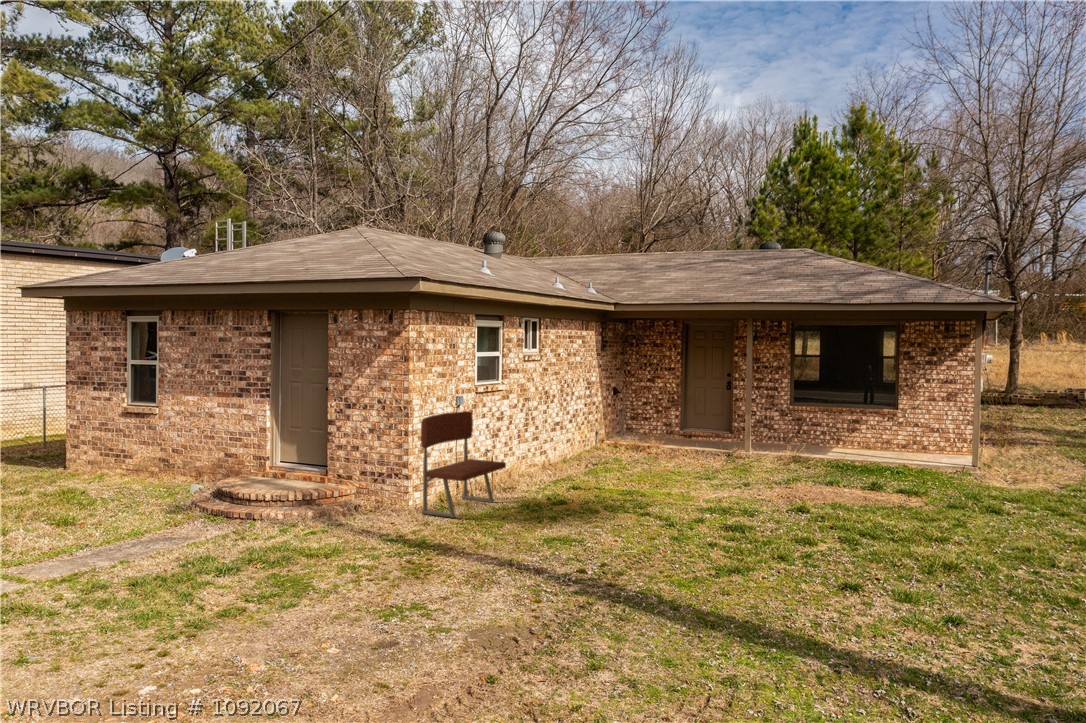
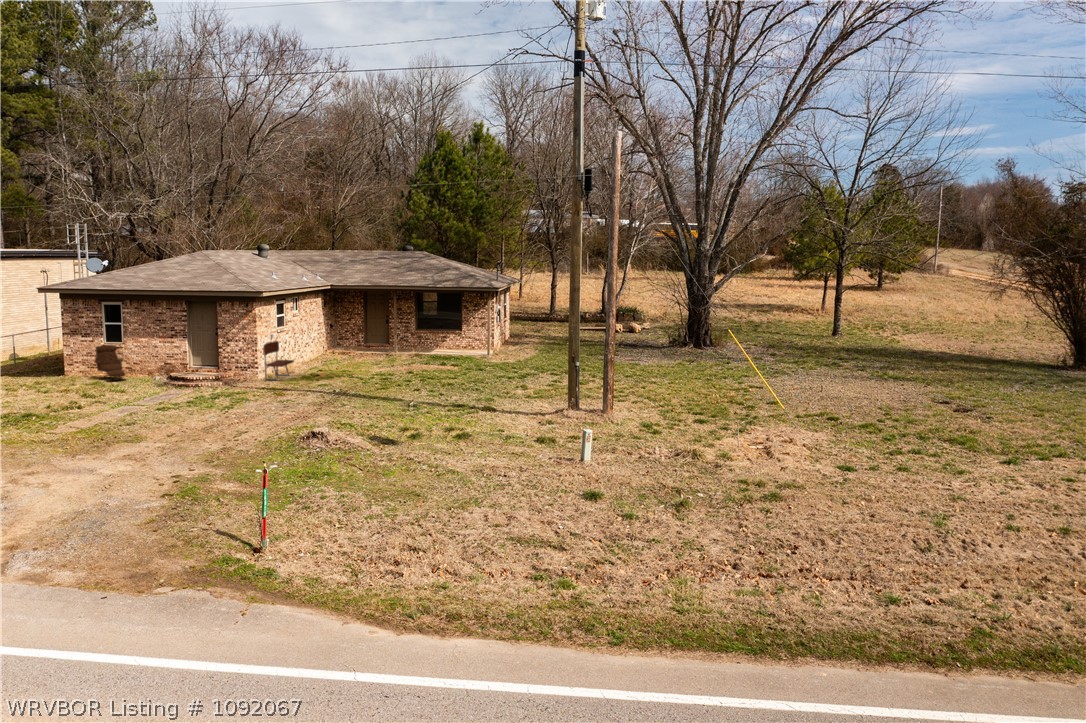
lounge chair: none [87,409,154,493] -> present [94,345,125,380]

